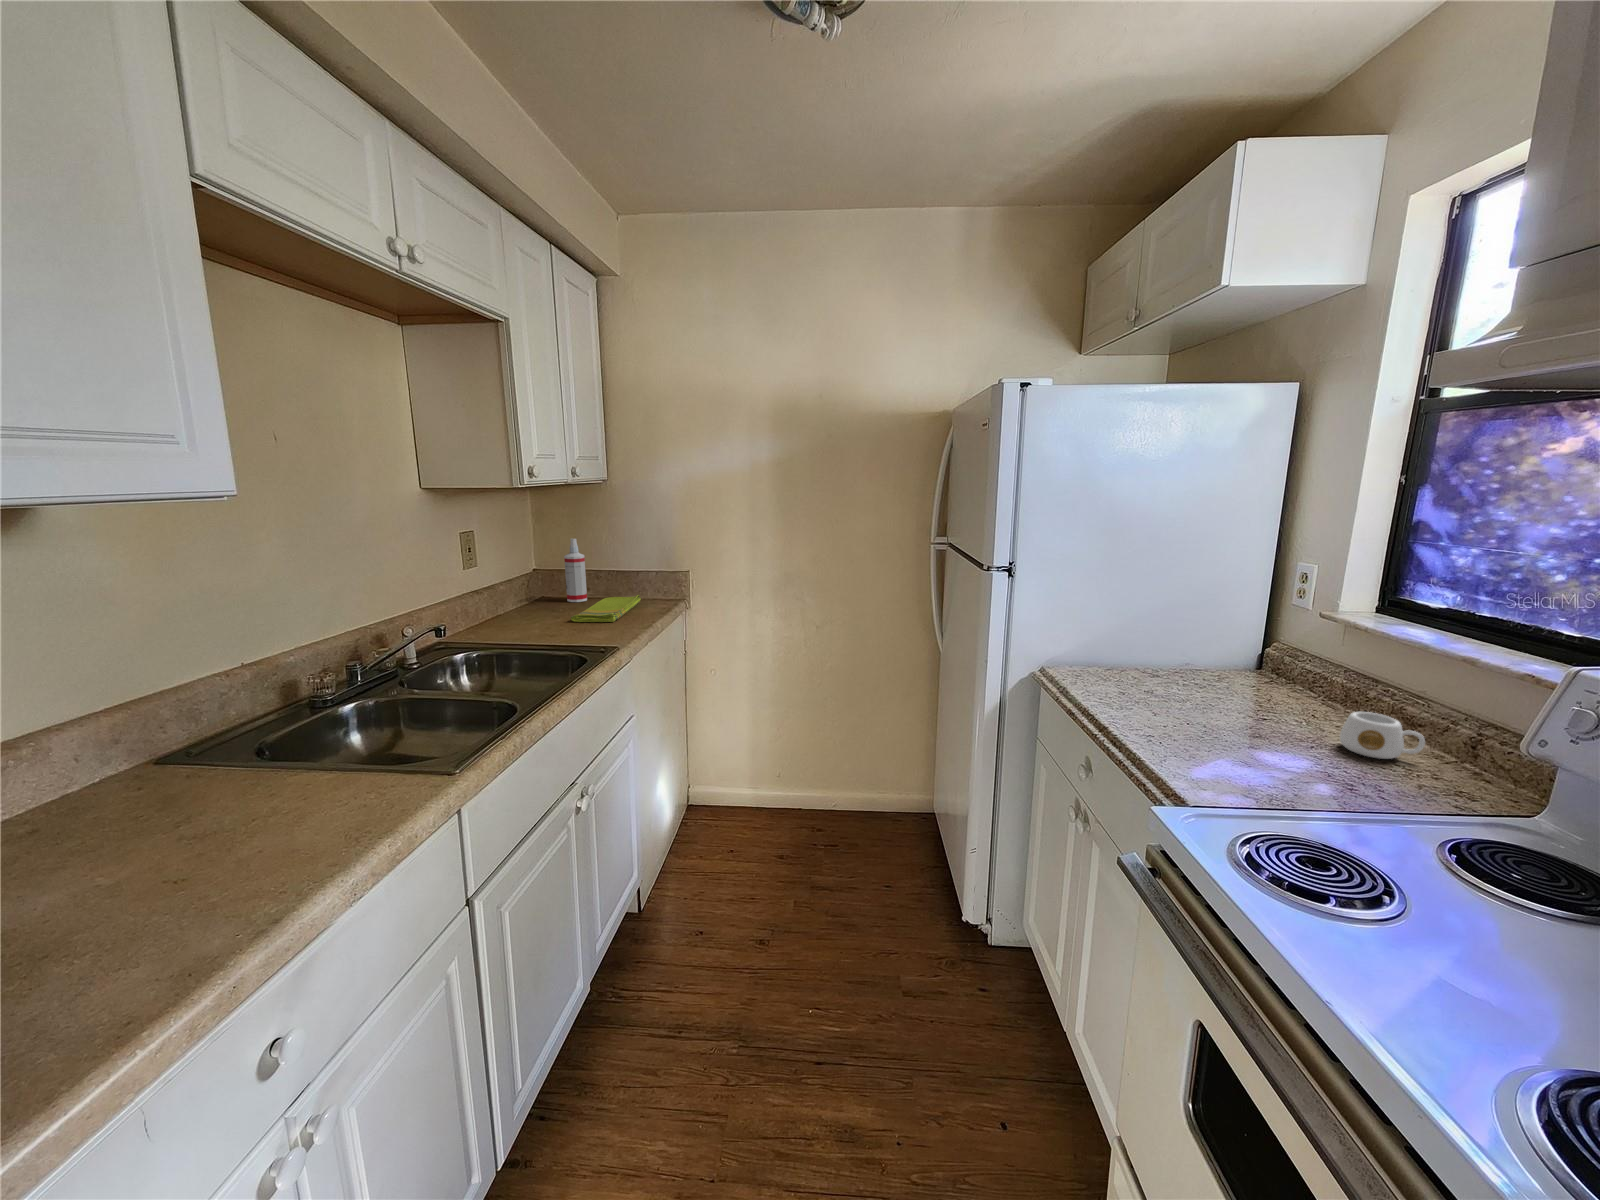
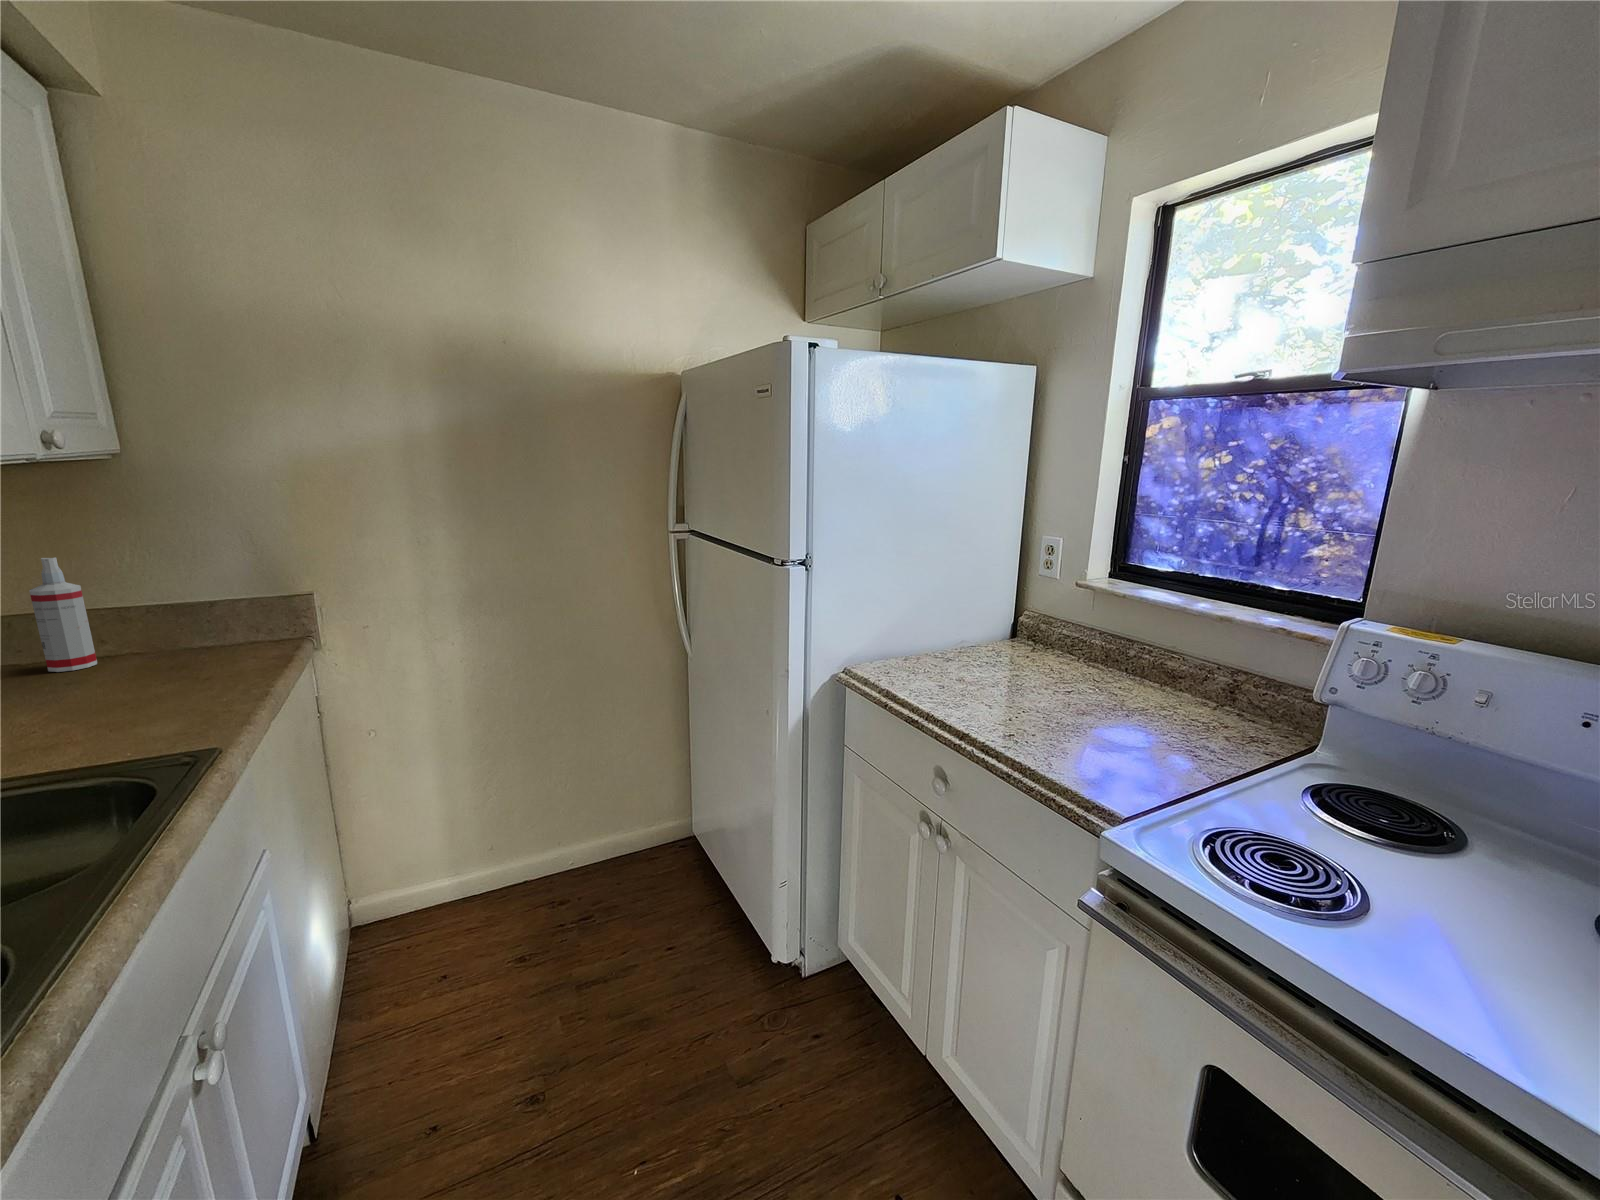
dish towel: present [571,595,641,622] -> none [69,643,222,712]
mug: present [1340,712,1425,759] -> none [1143,674,1208,716]

